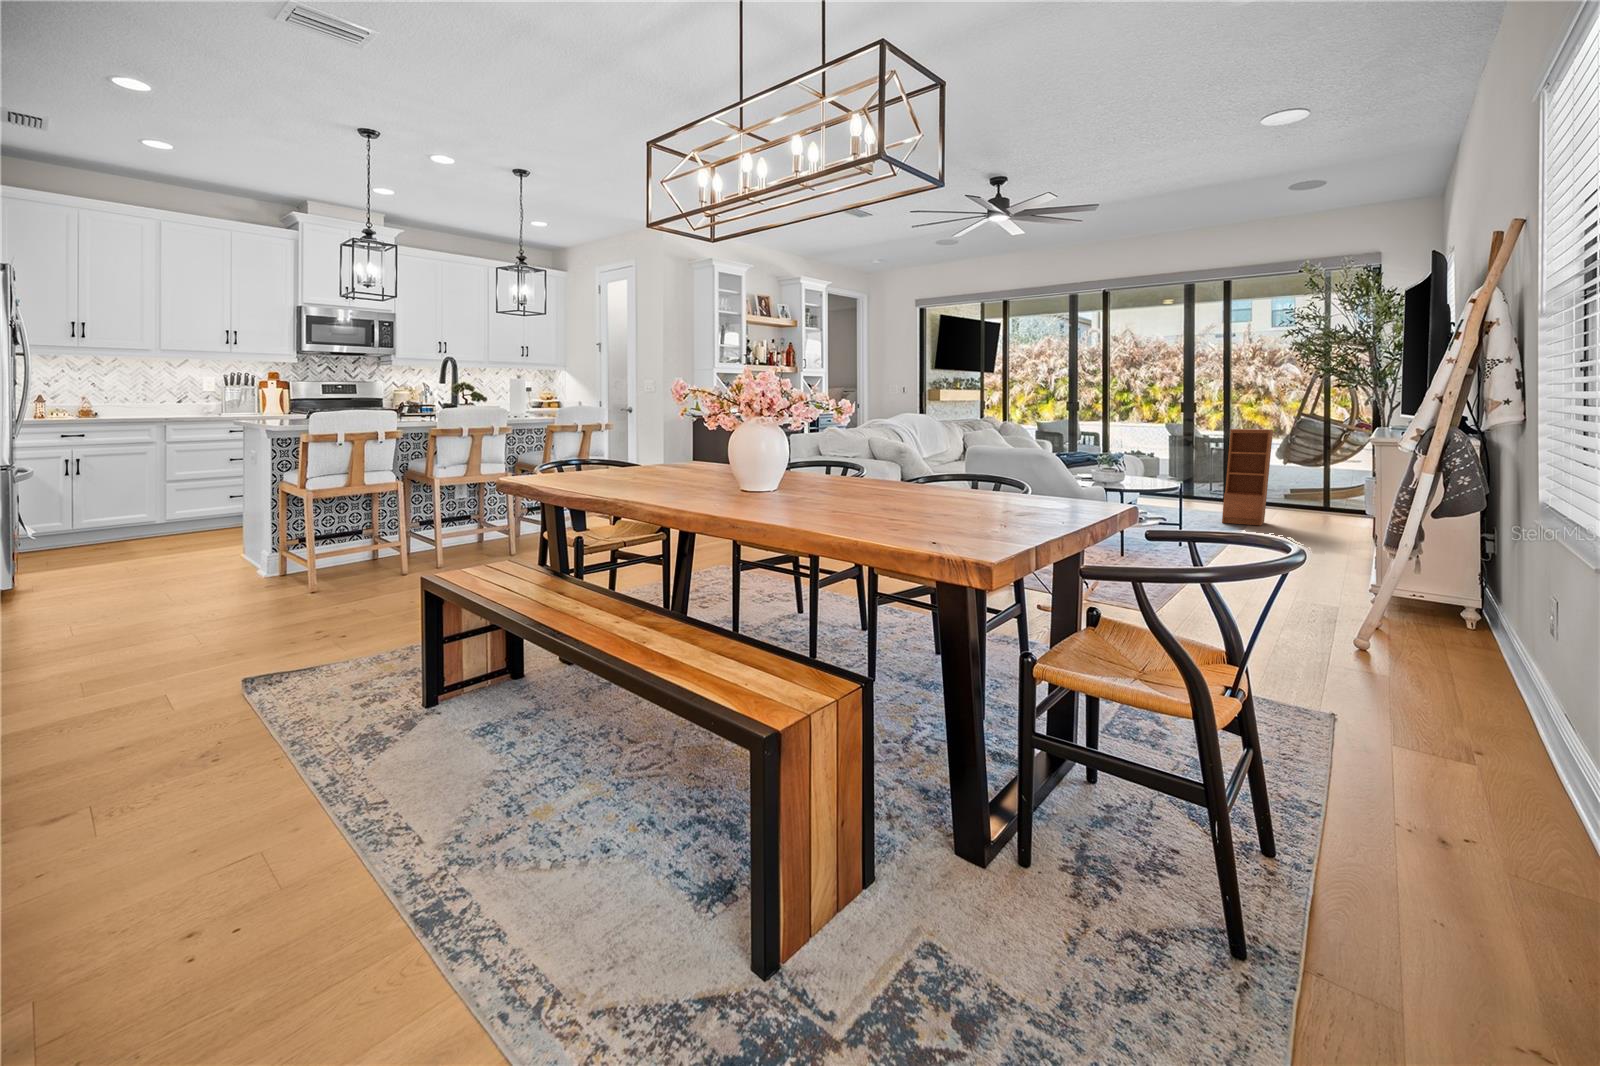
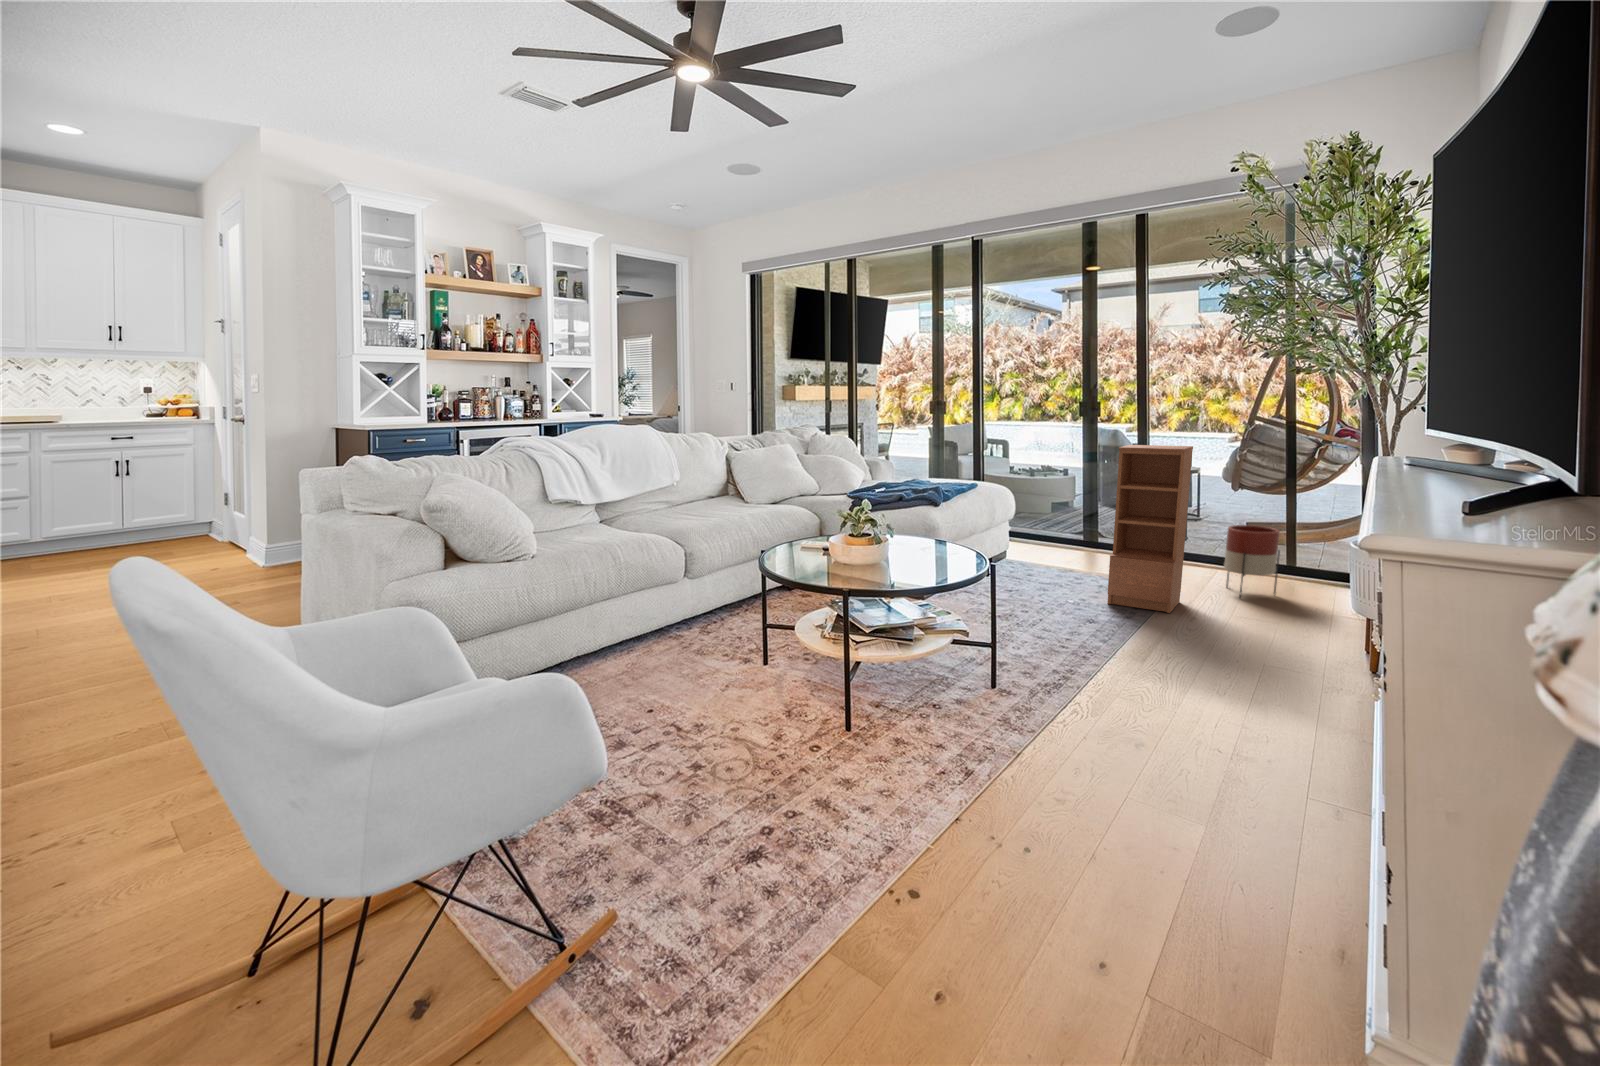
planter: none [1289,479,1323,522] -> present [1224,525,1280,598]

